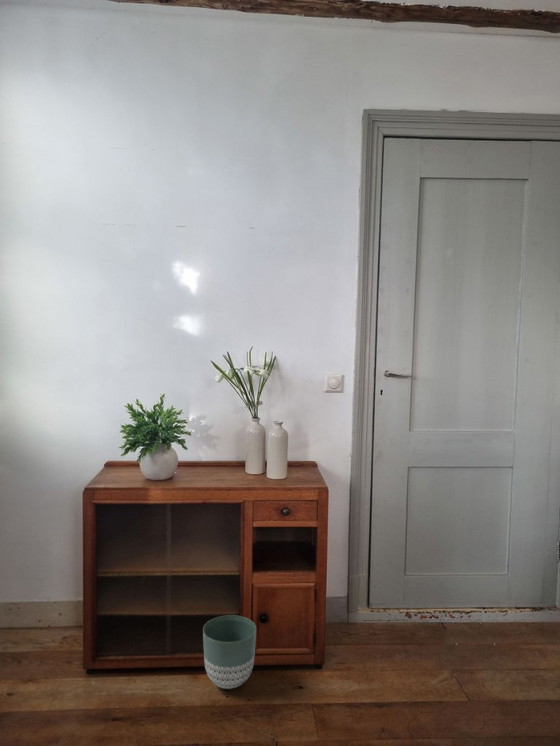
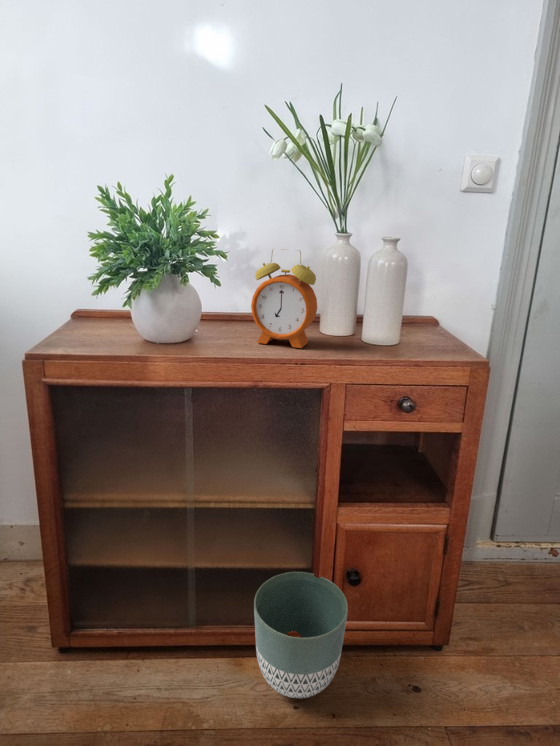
alarm clock: none [204,429,240,482] -> present [251,250,317,348]

